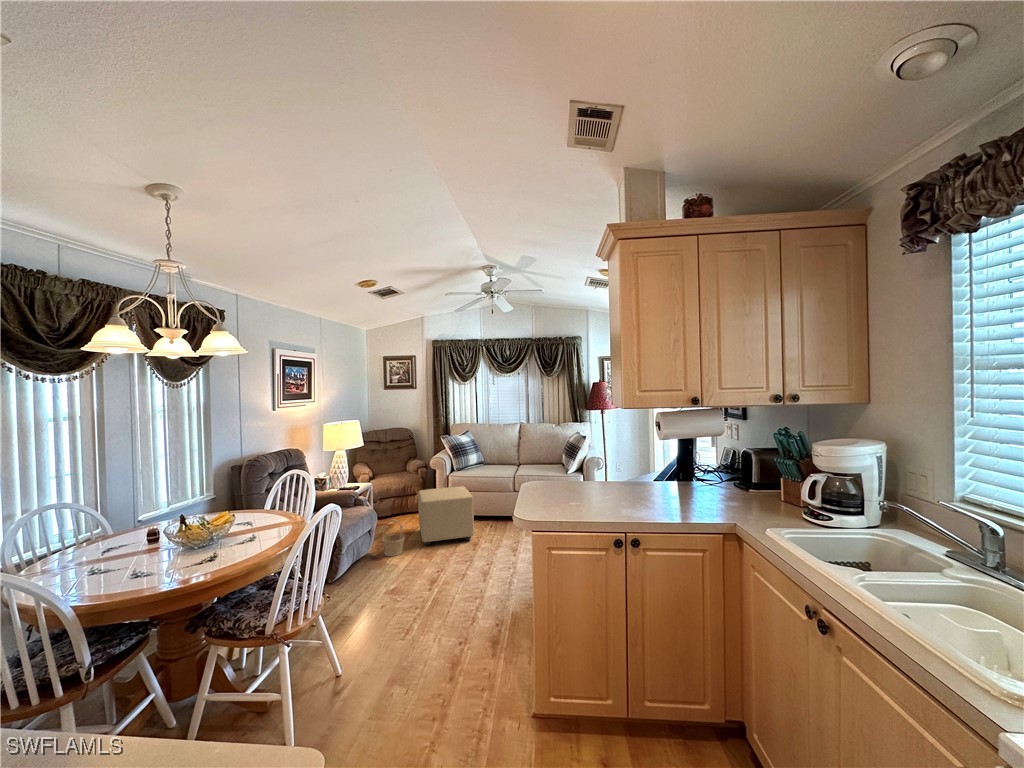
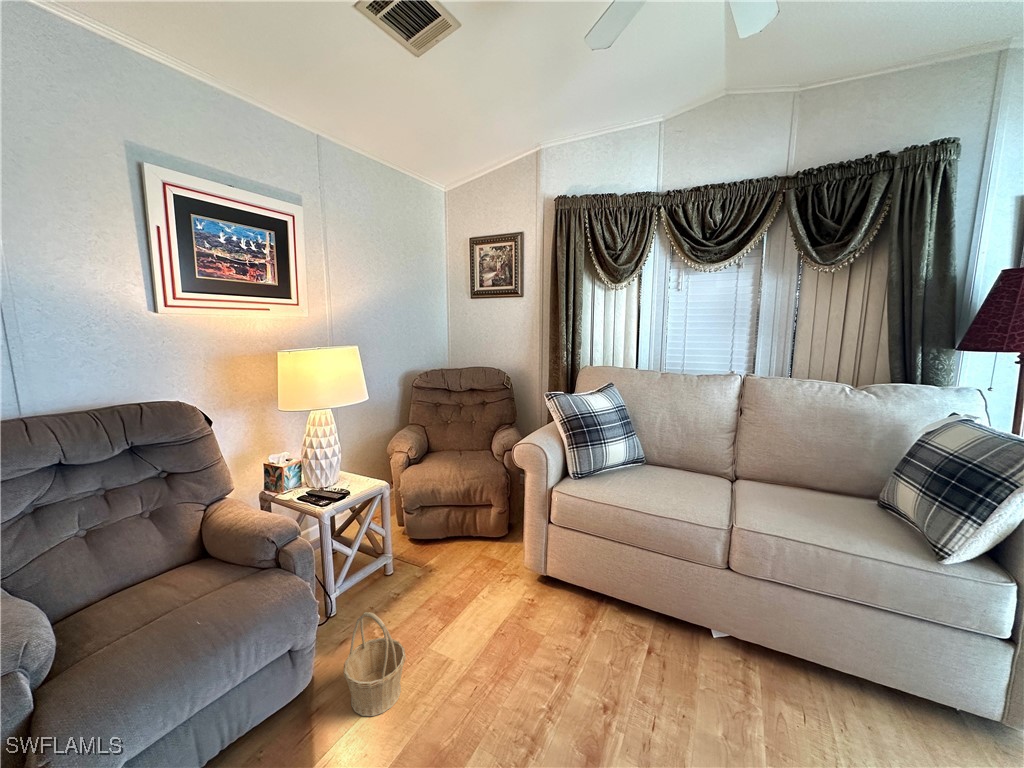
ottoman: present [418,486,474,545] -> none [450,517,599,700]

